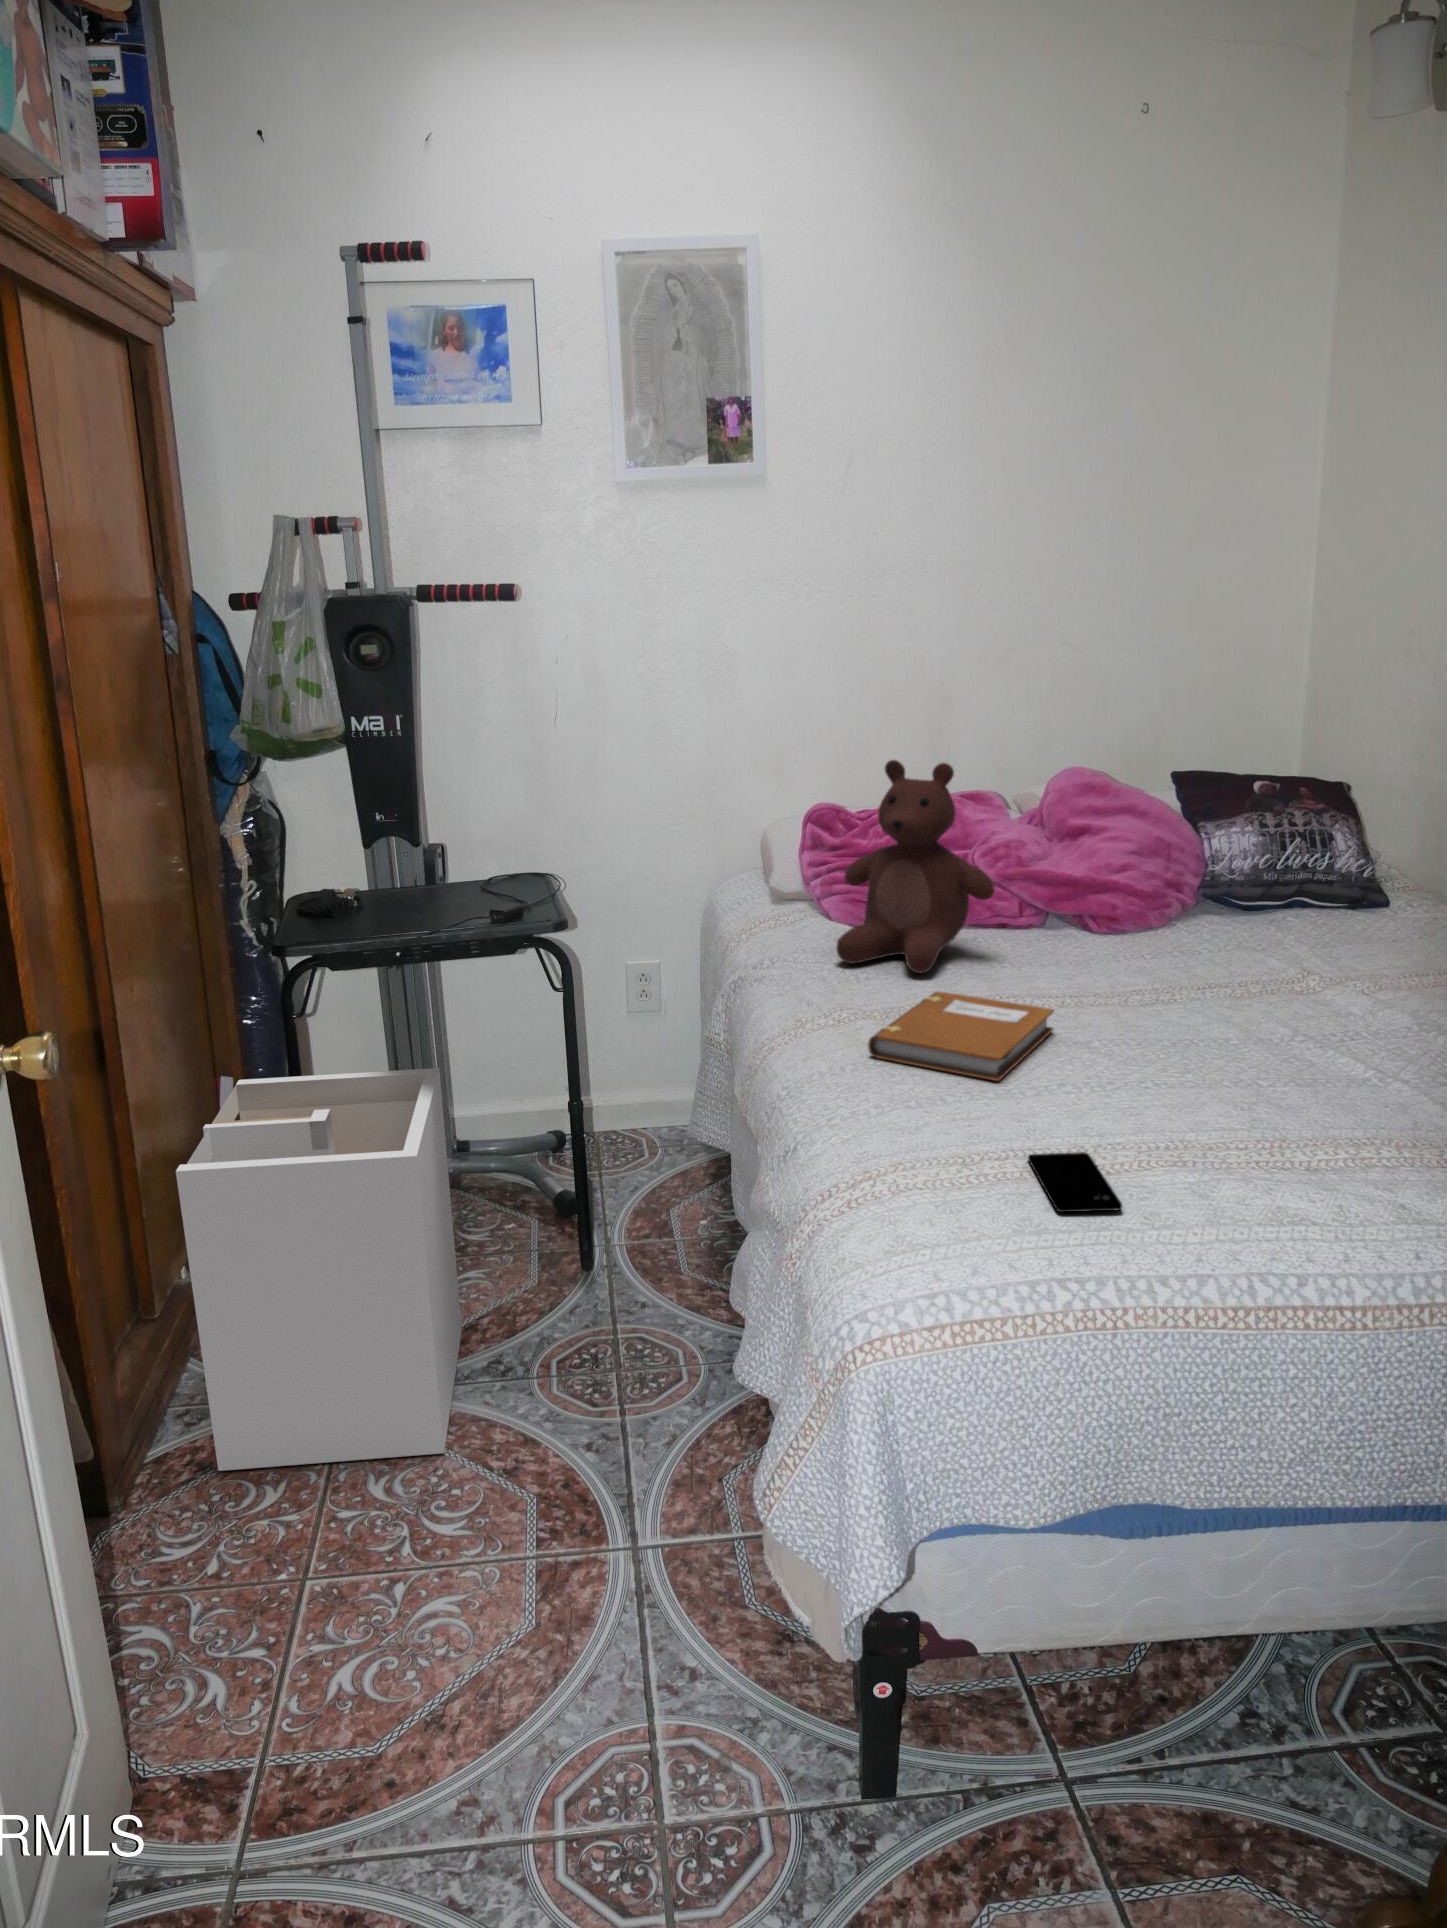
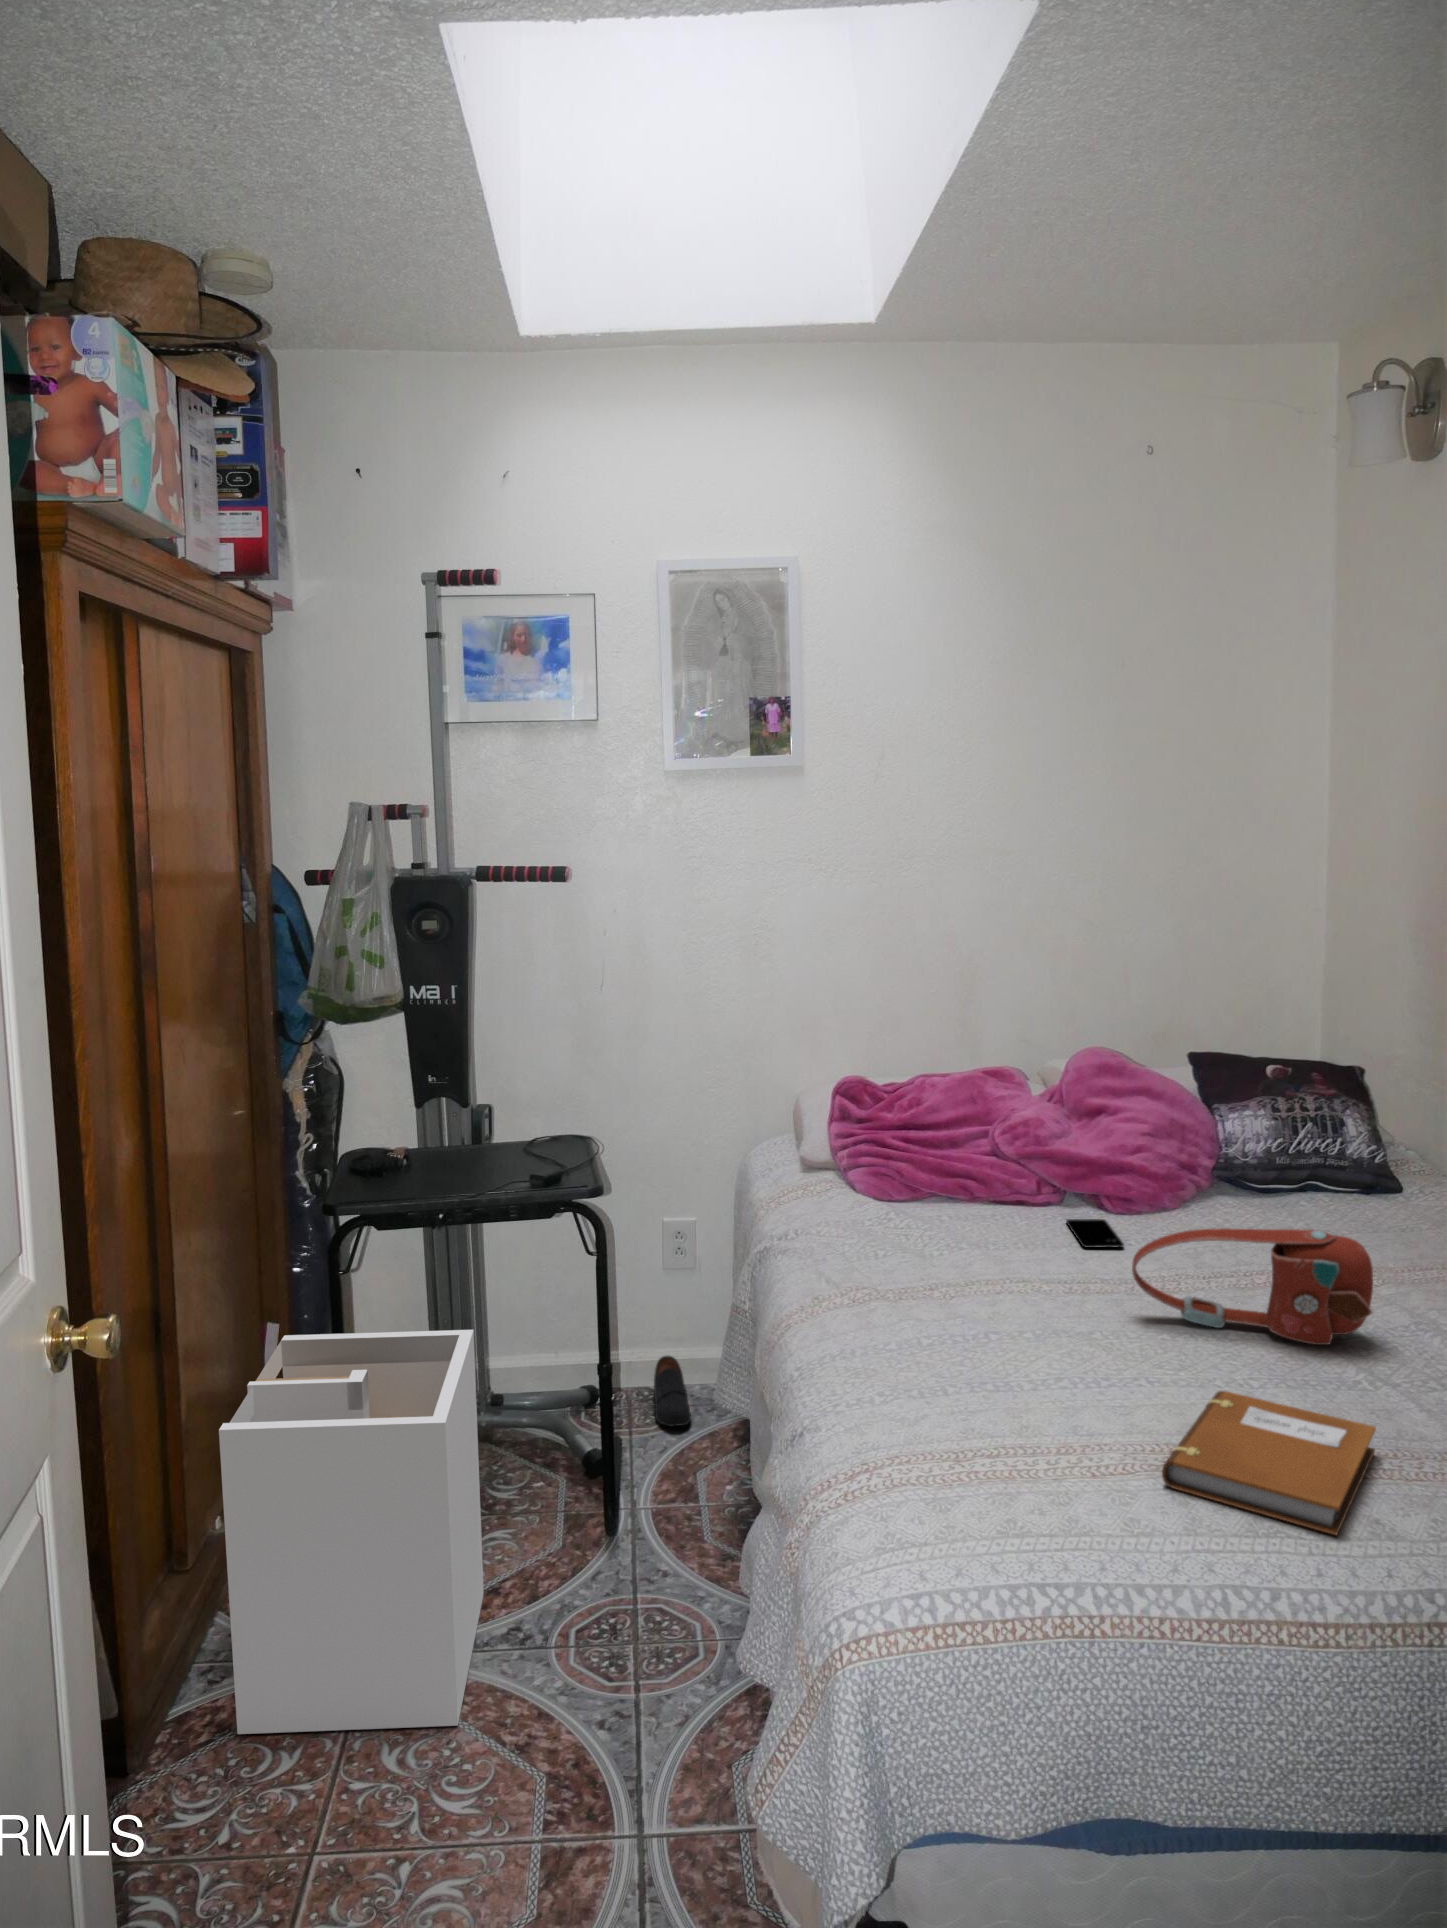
teddy bear: present [836,760,995,973] -> none [858,1041,1010,1250]
handbag: none [1129,931,1379,1049] -> present [1132,1228,1373,1345]
notebook: present [868,991,1054,1081] -> present [1162,1391,1376,1535]
shoe: none [623,1100,662,1167] -> present [654,1356,691,1427]
smartphone: present [1028,1152,1122,1212] -> present [1066,1219,1124,1248]

